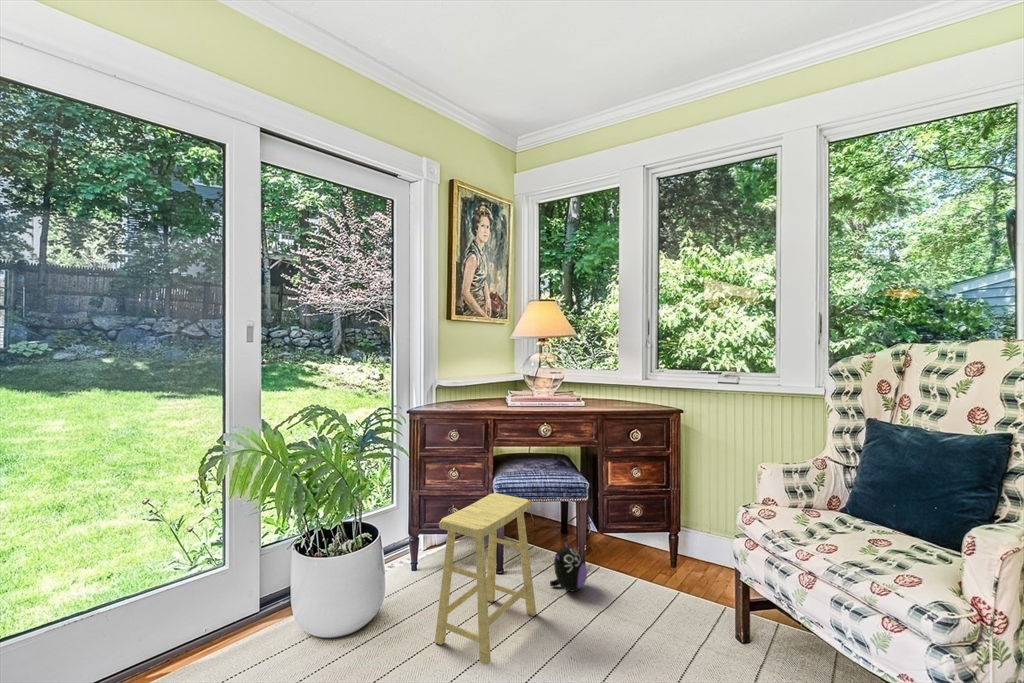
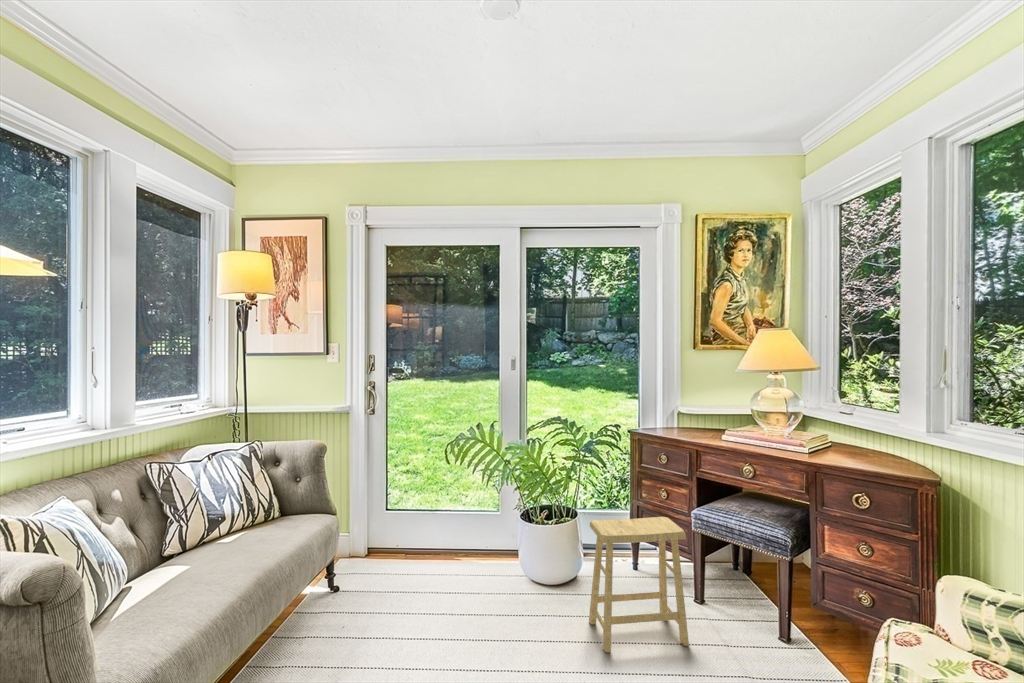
plush toy: present [550,541,587,591] -> none [727,592,772,650]

